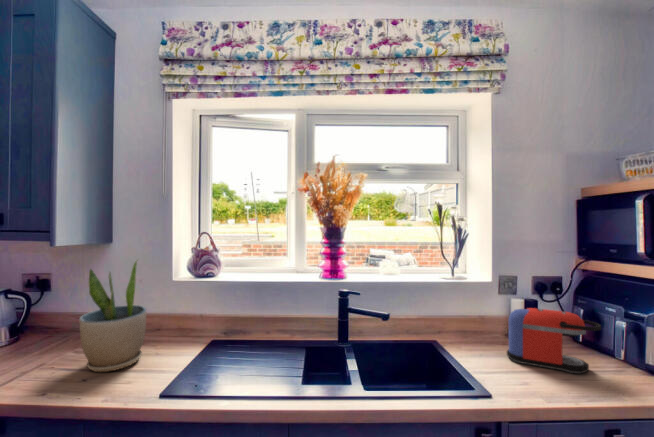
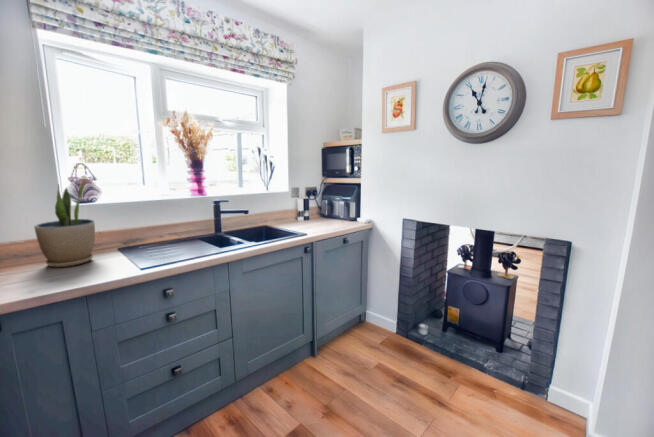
coffee maker: present [507,308,601,373] -> none [303,198,336,224]

